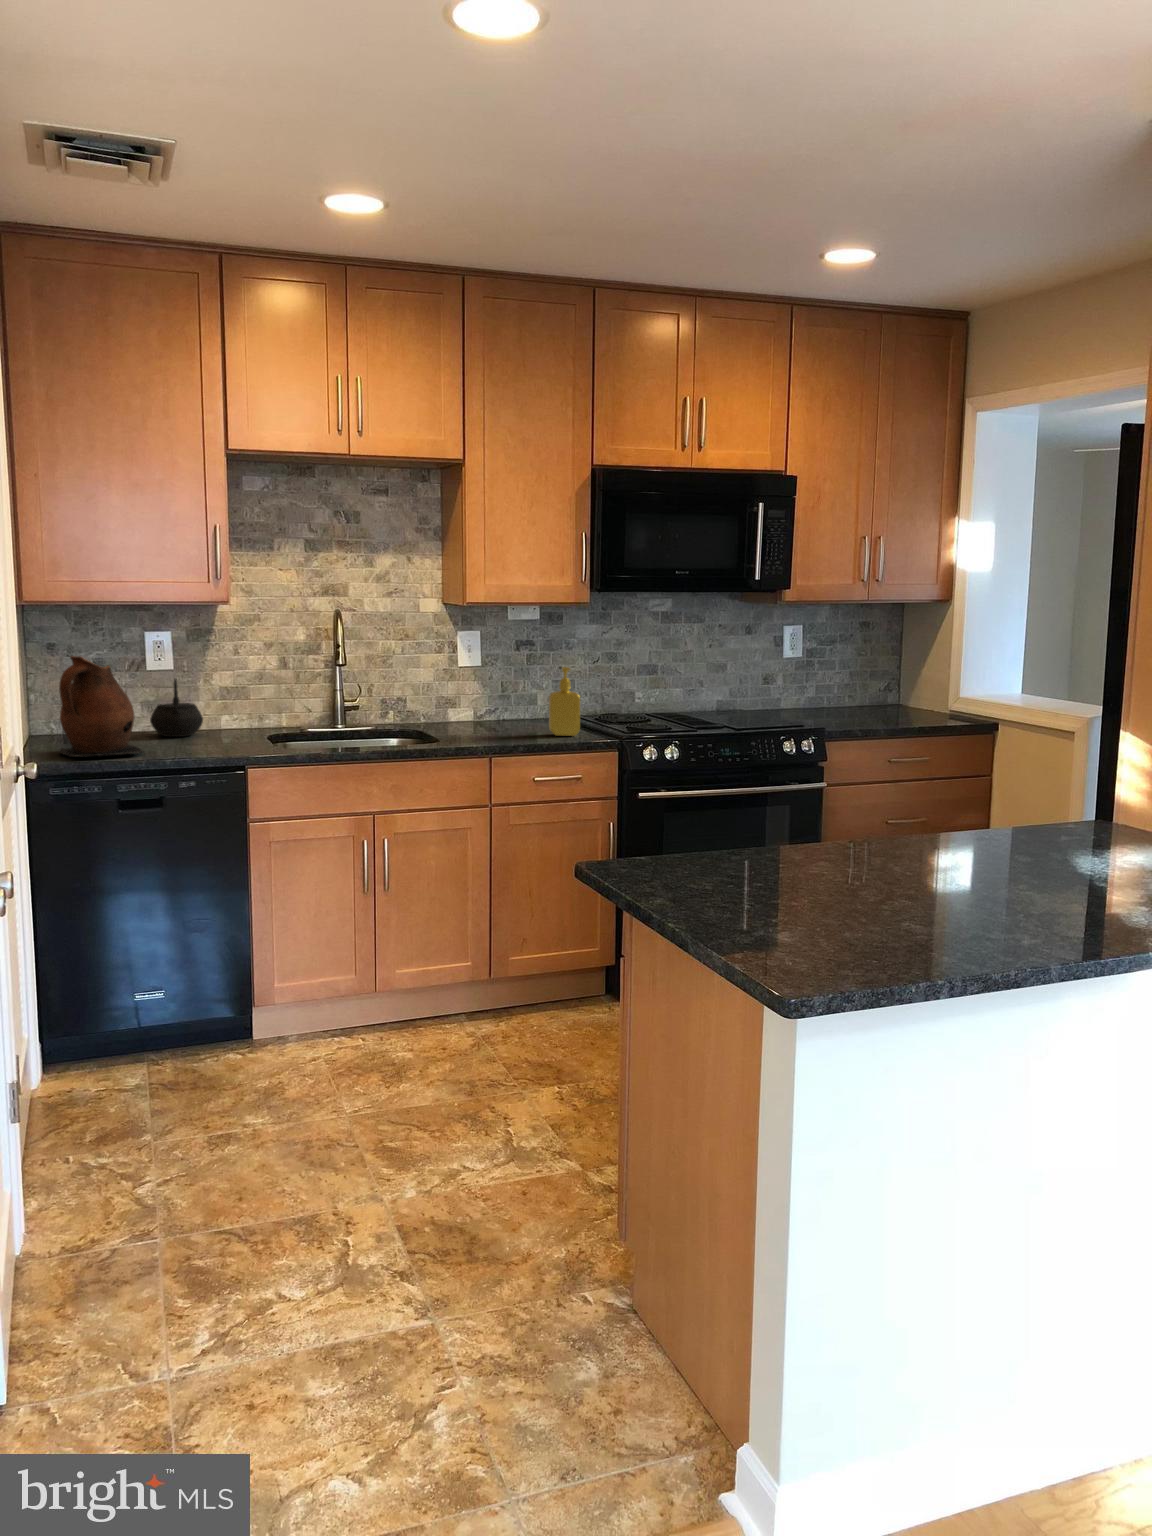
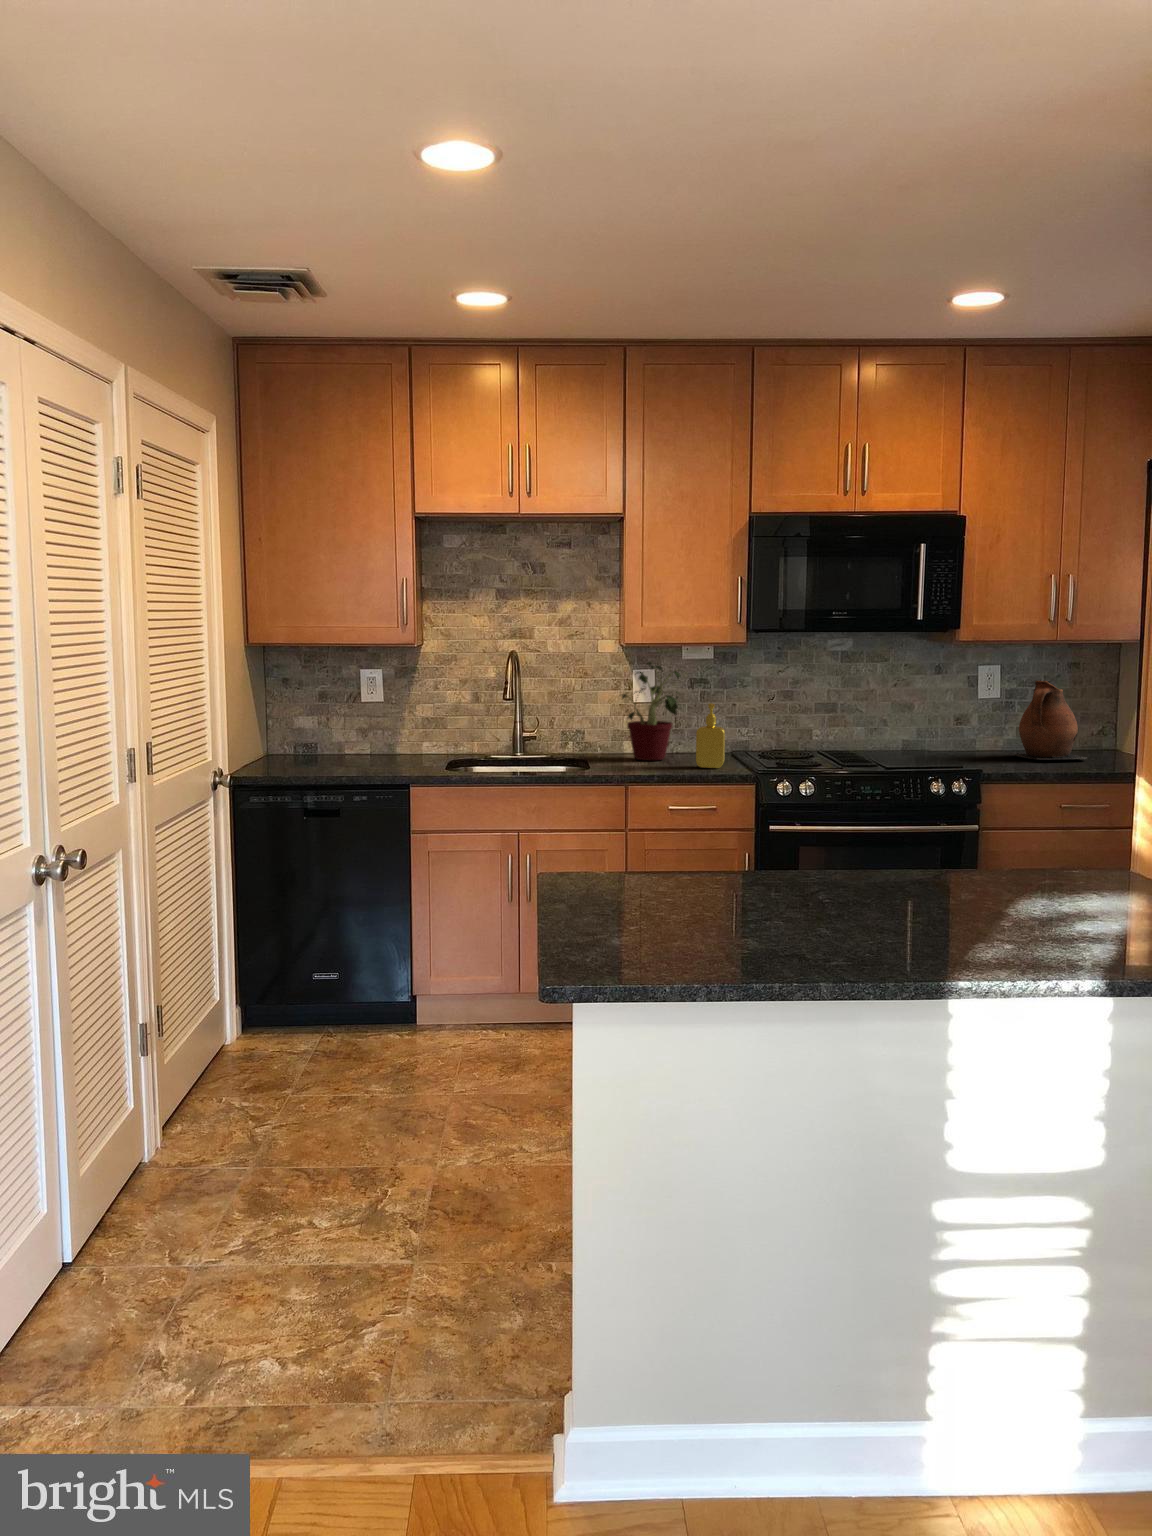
potted plant: none [454,621,524,729] -> present [621,662,682,761]
ceramic pitcher: present [59,656,144,757] -> present [1014,681,1087,760]
kettle: present [150,679,203,737] -> none [357,709,401,759]

